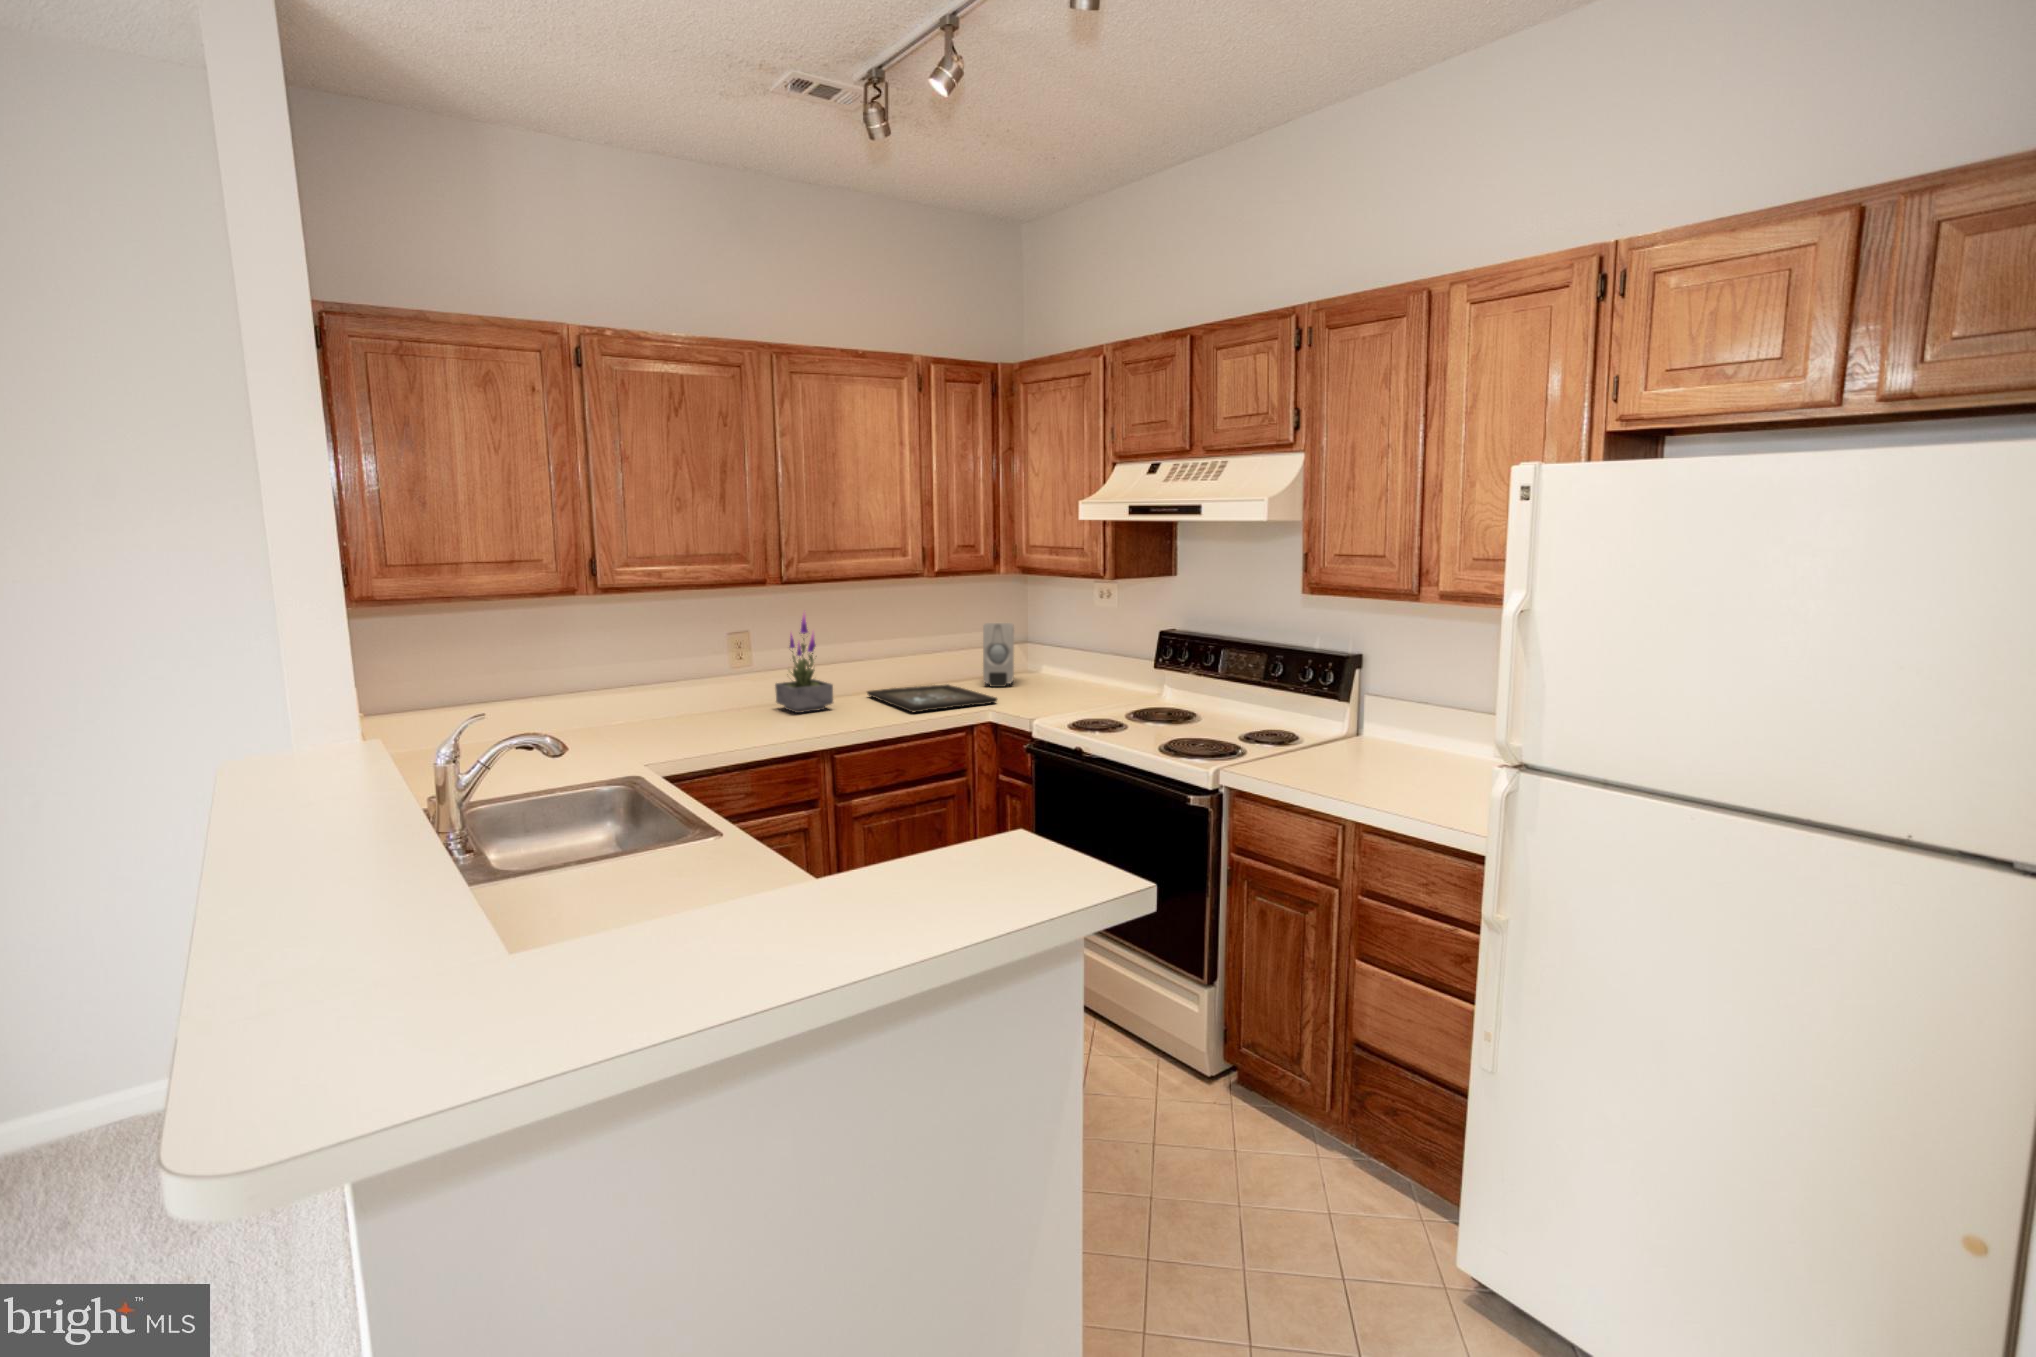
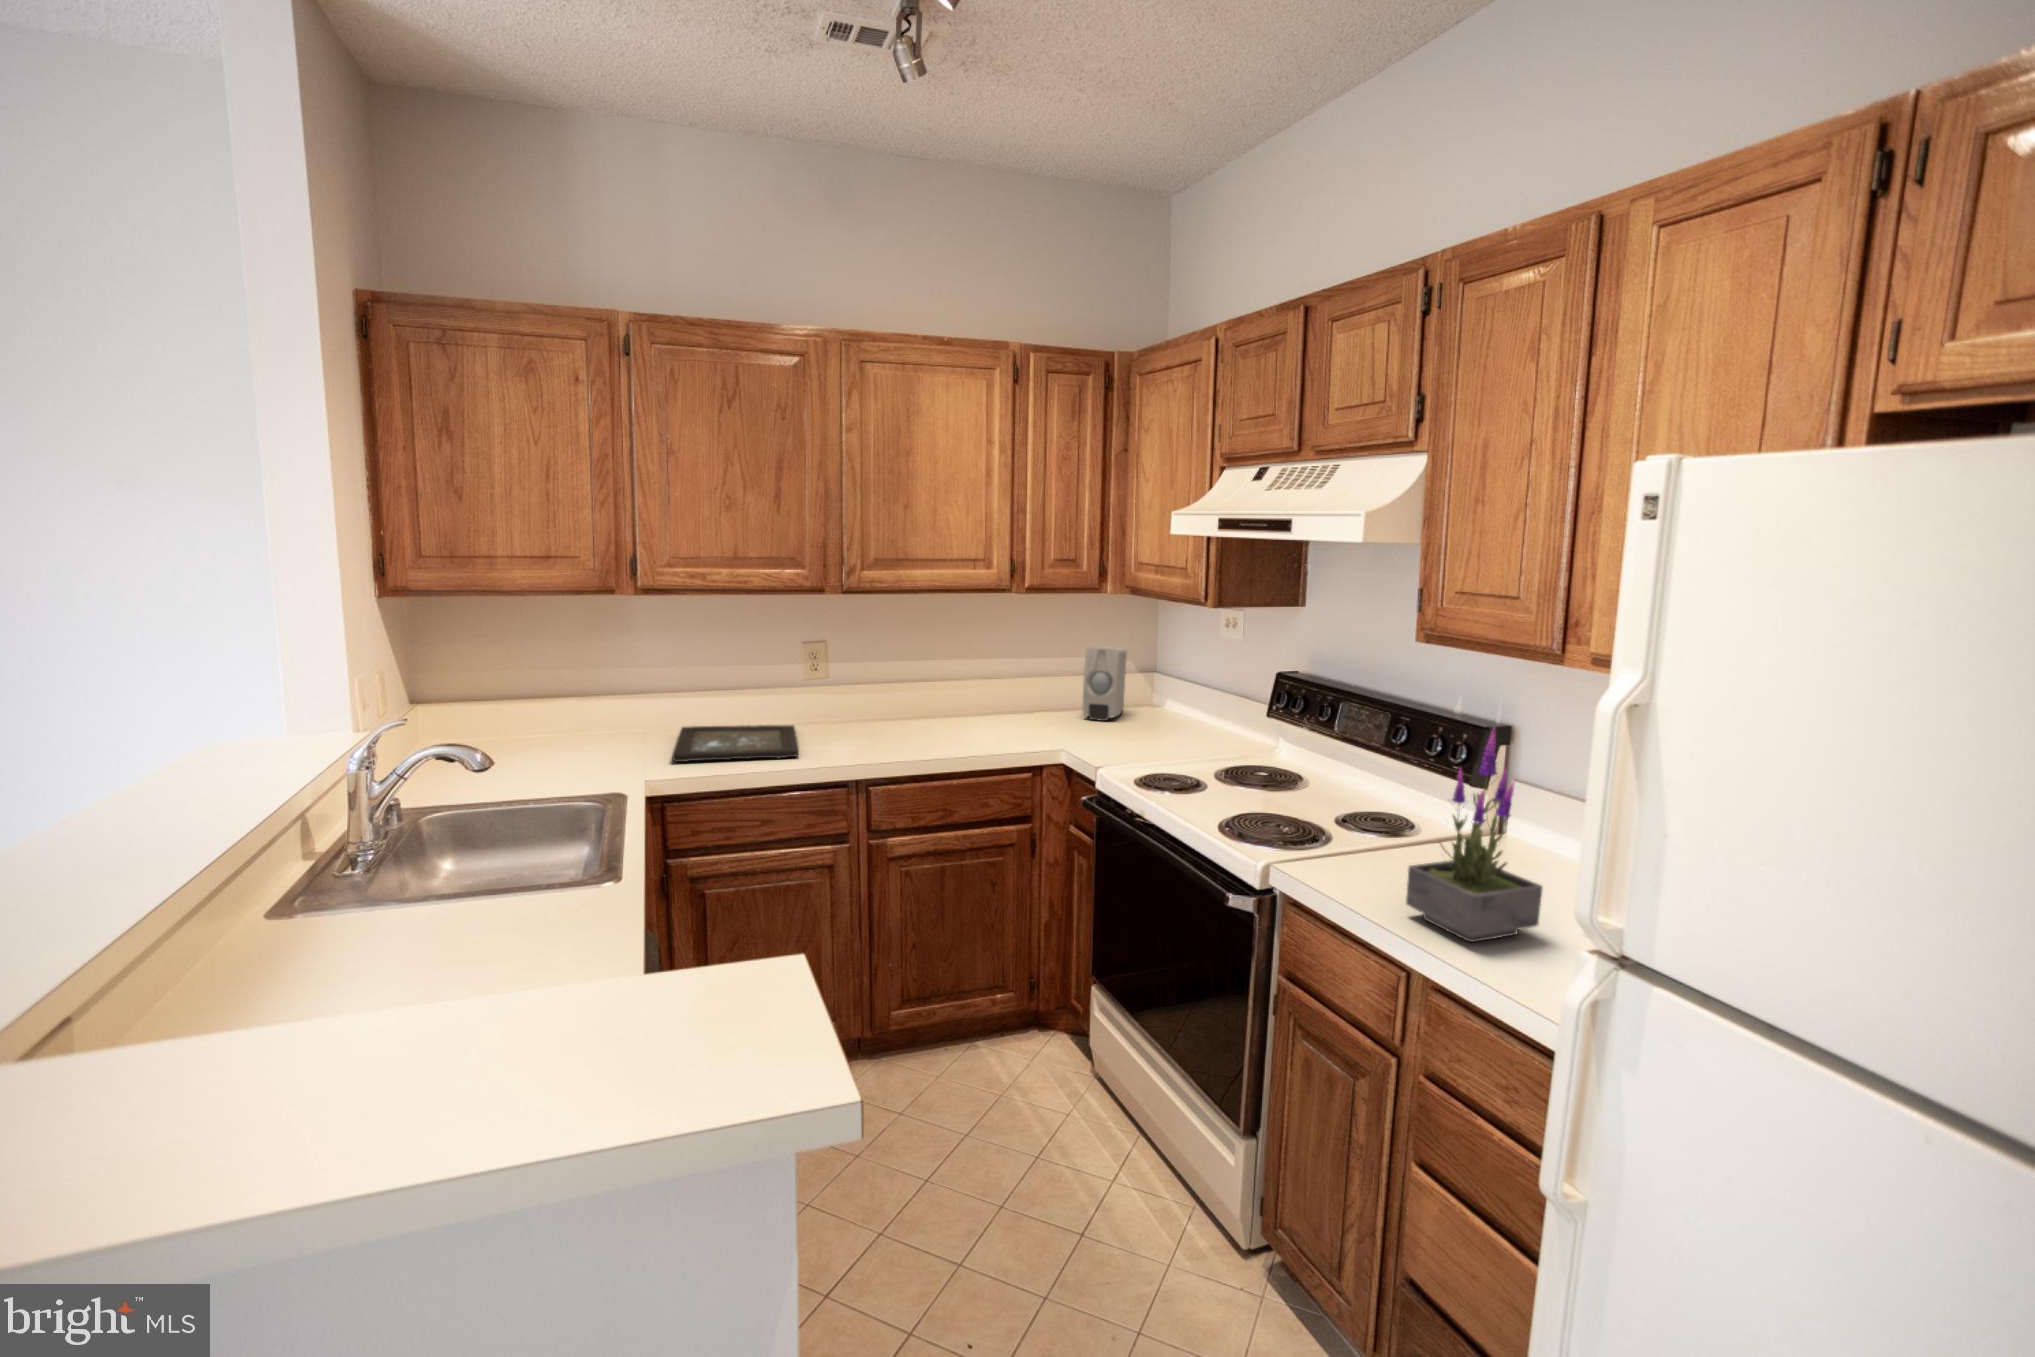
potted plant: present [775,613,833,713] -> present [1406,728,1542,942]
tray: present [867,684,997,712] -> present [672,725,799,762]

